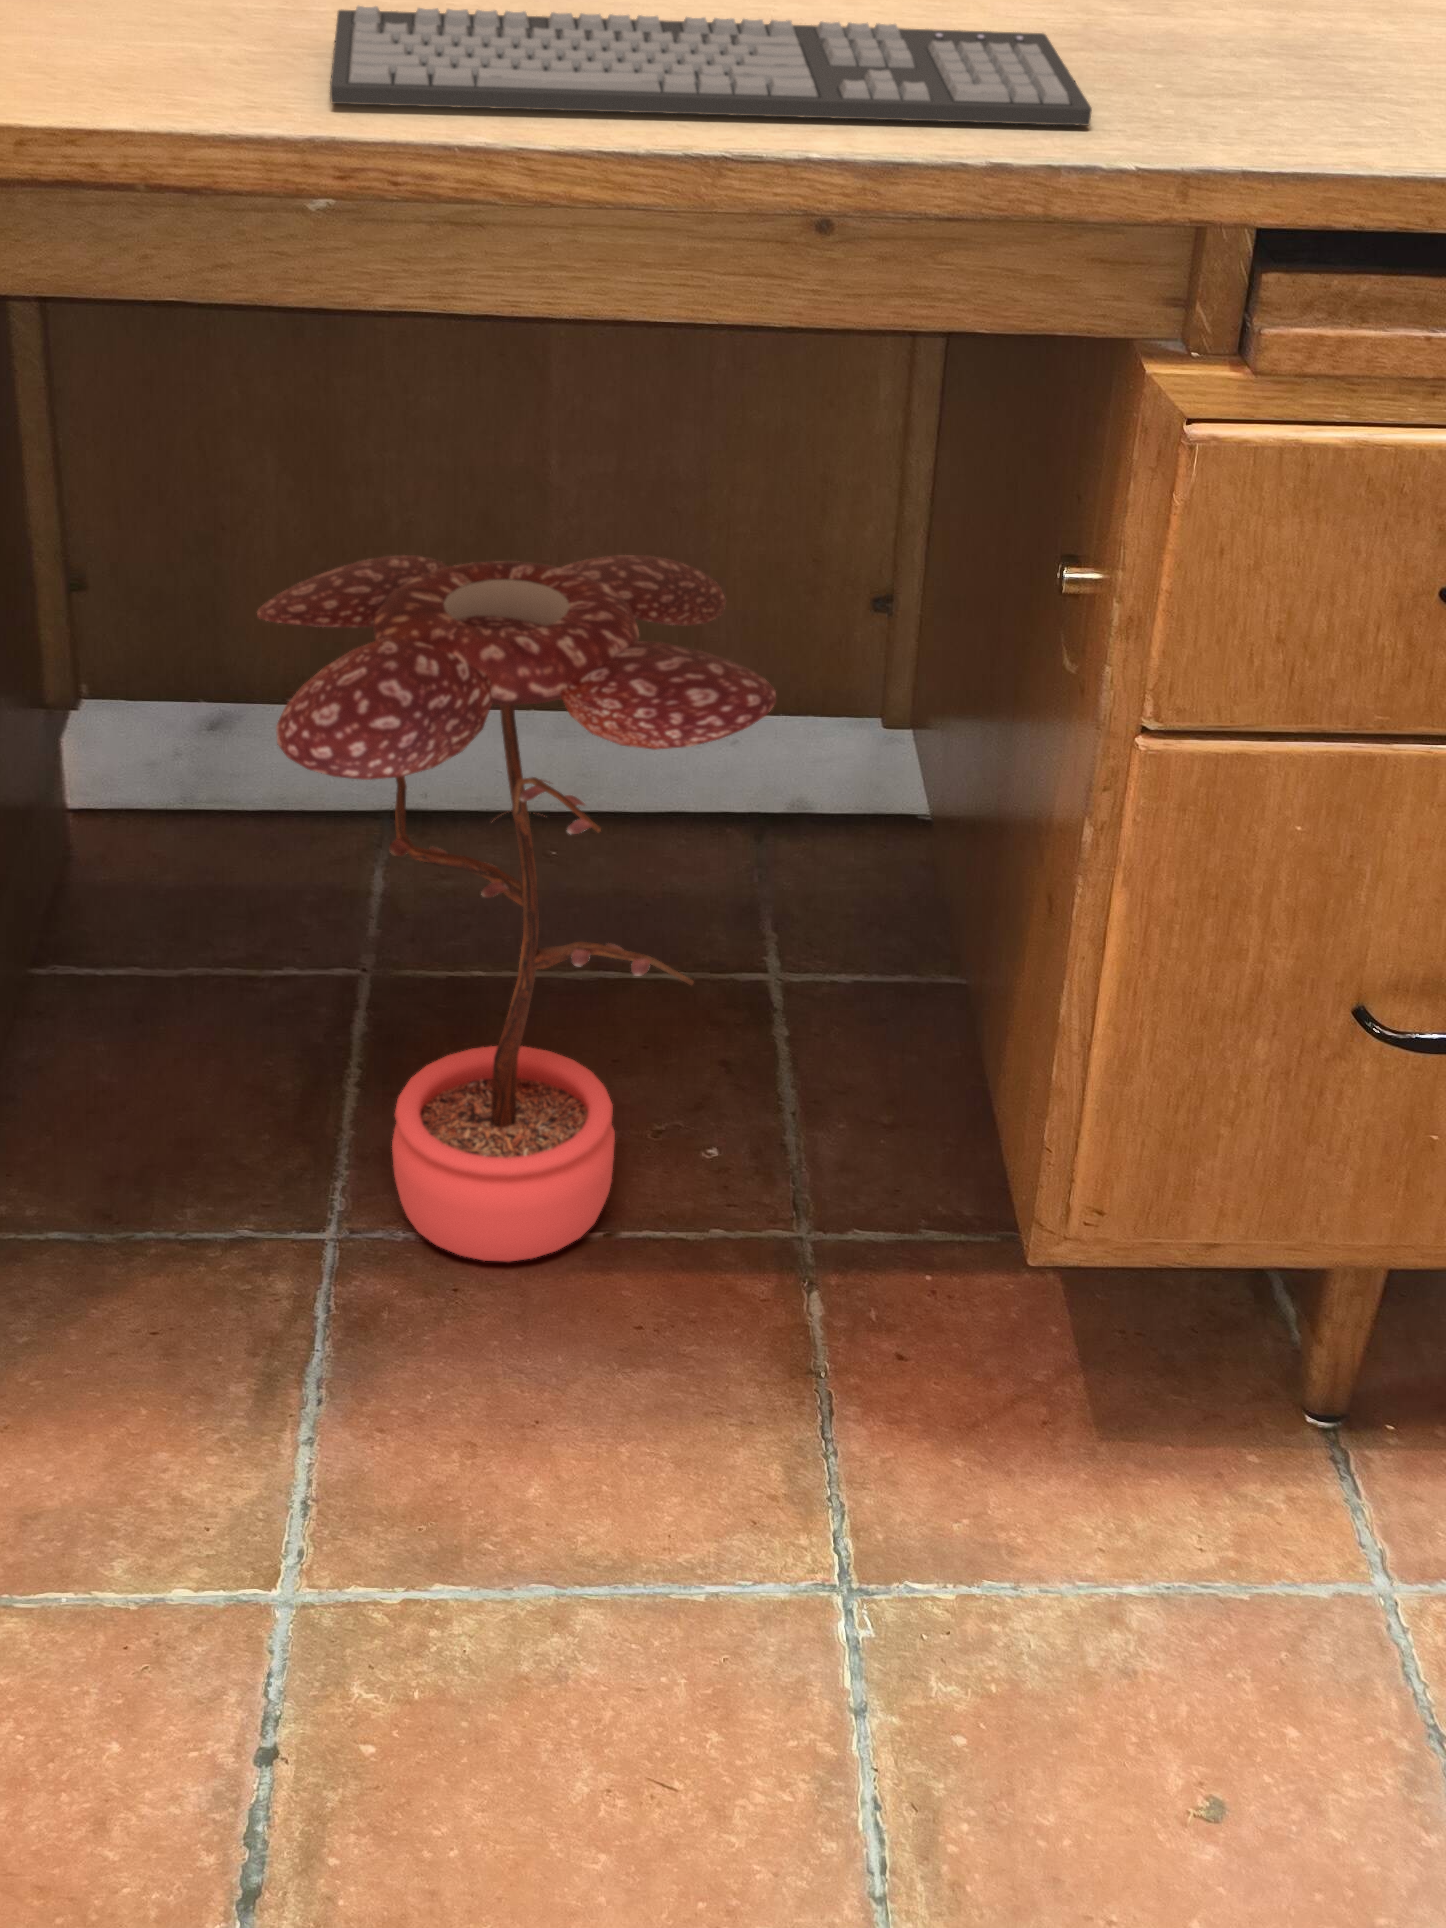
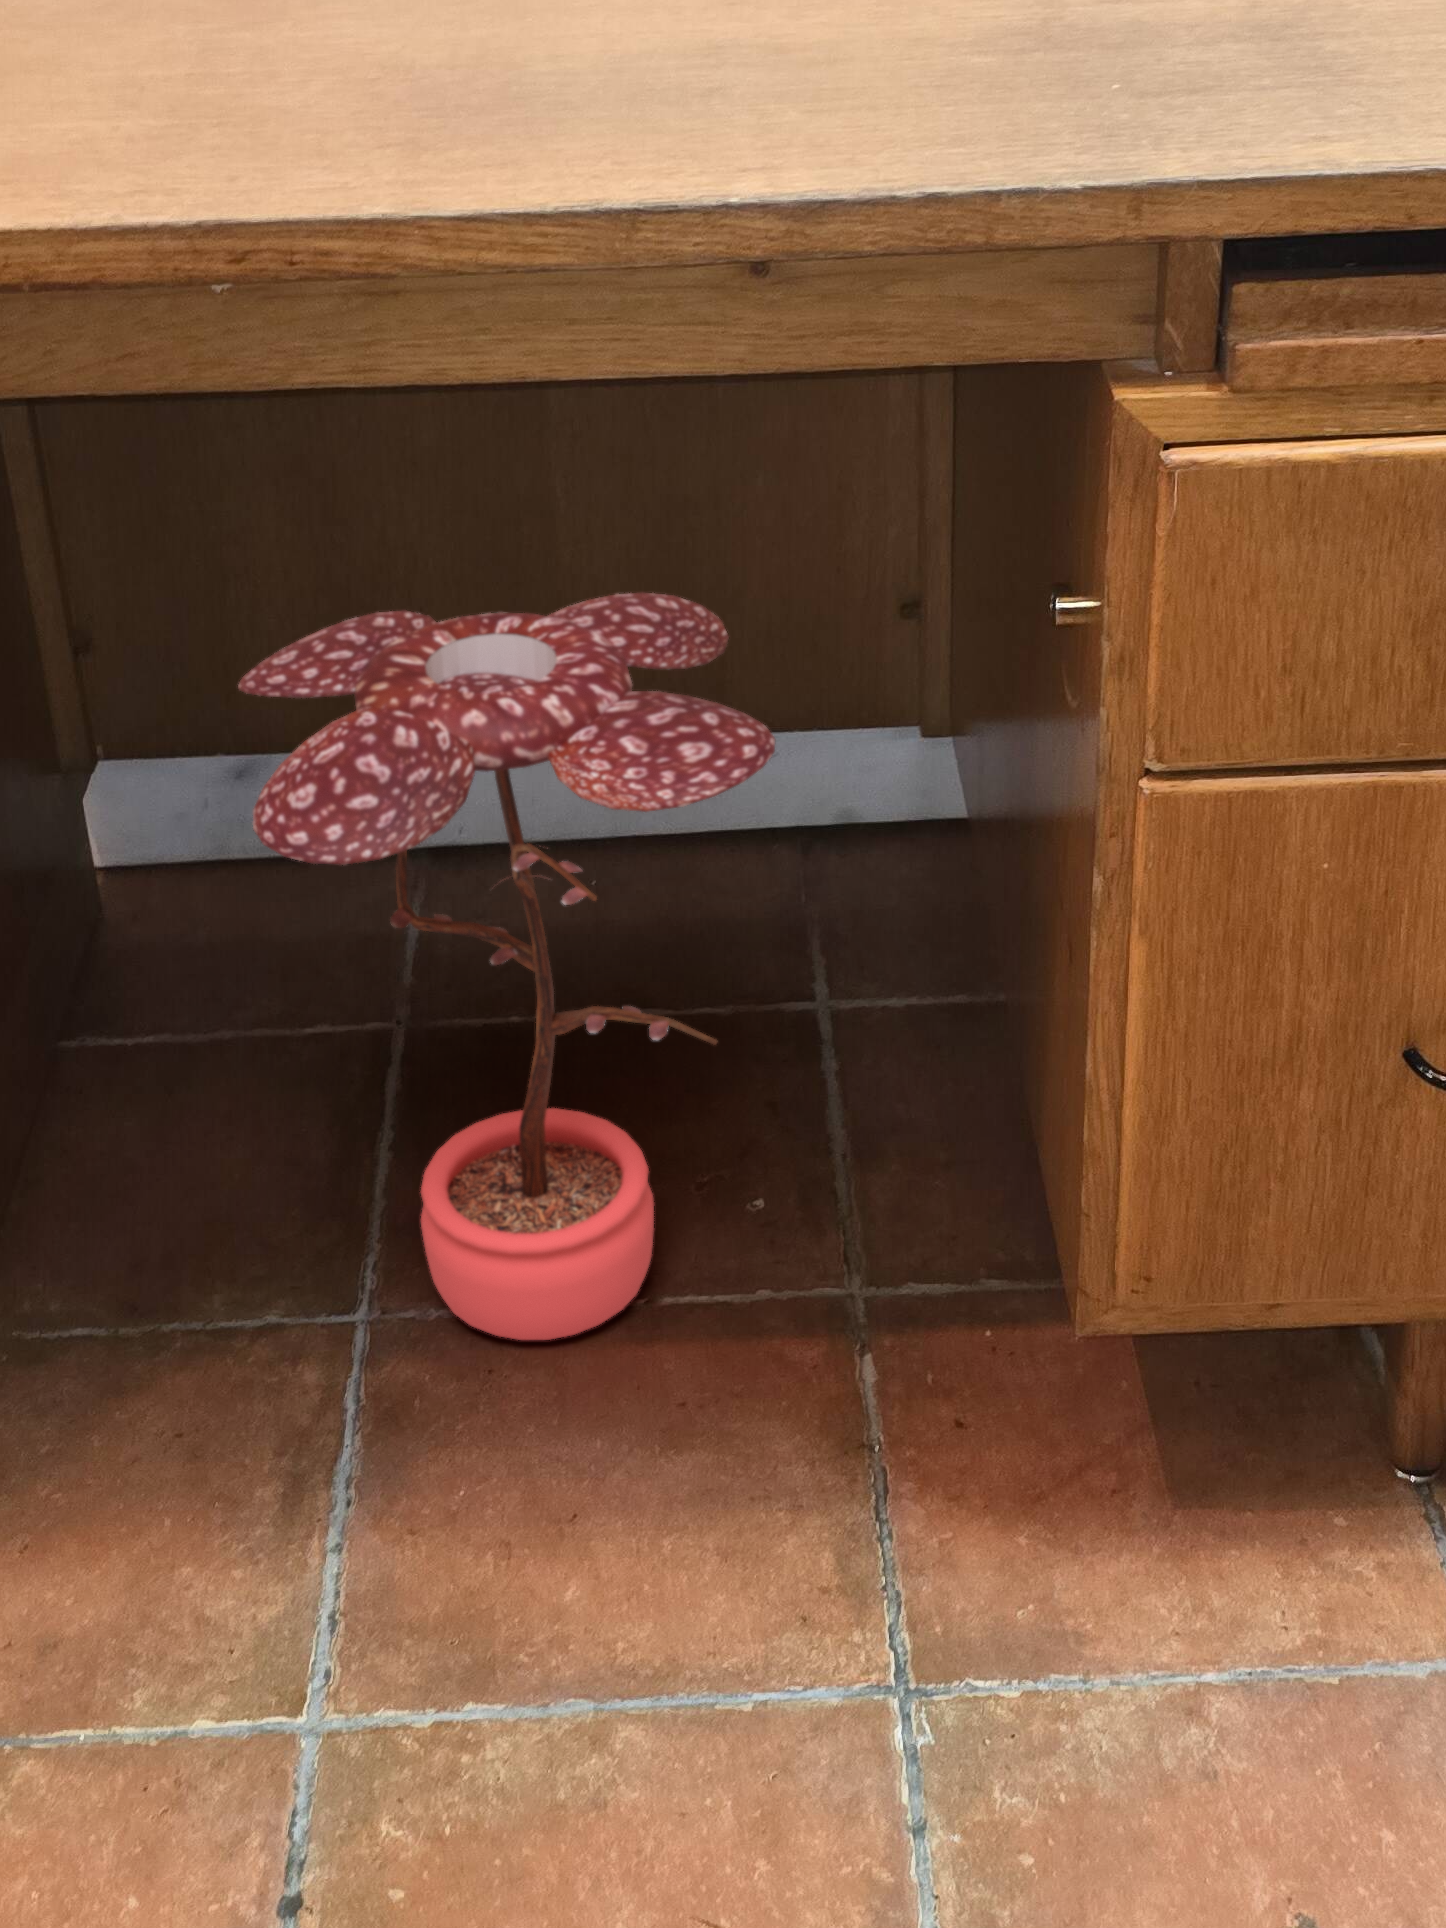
keyboard: present [330,6,1092,126] -> none [231,39,1041,184]

